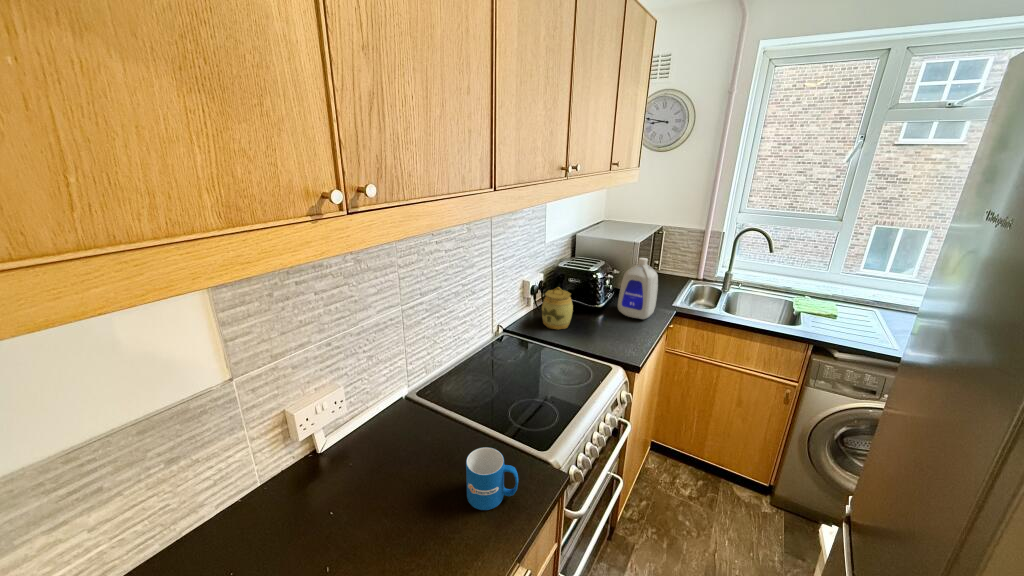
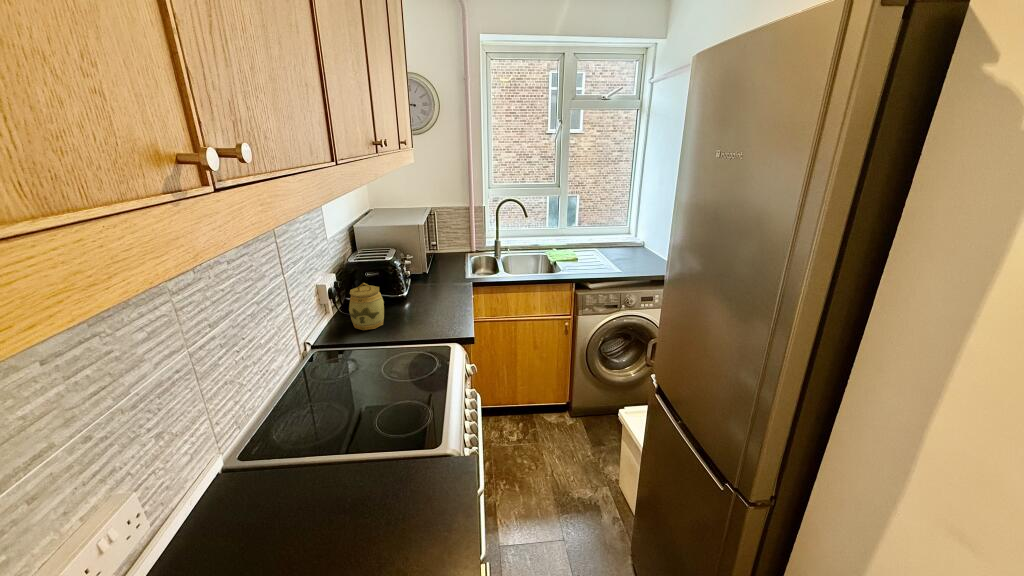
bottle: present [618,258,658,319] -> none [422,237,456,297]
mug: present [466,447,519,510] -> none [379,463,442,537]

